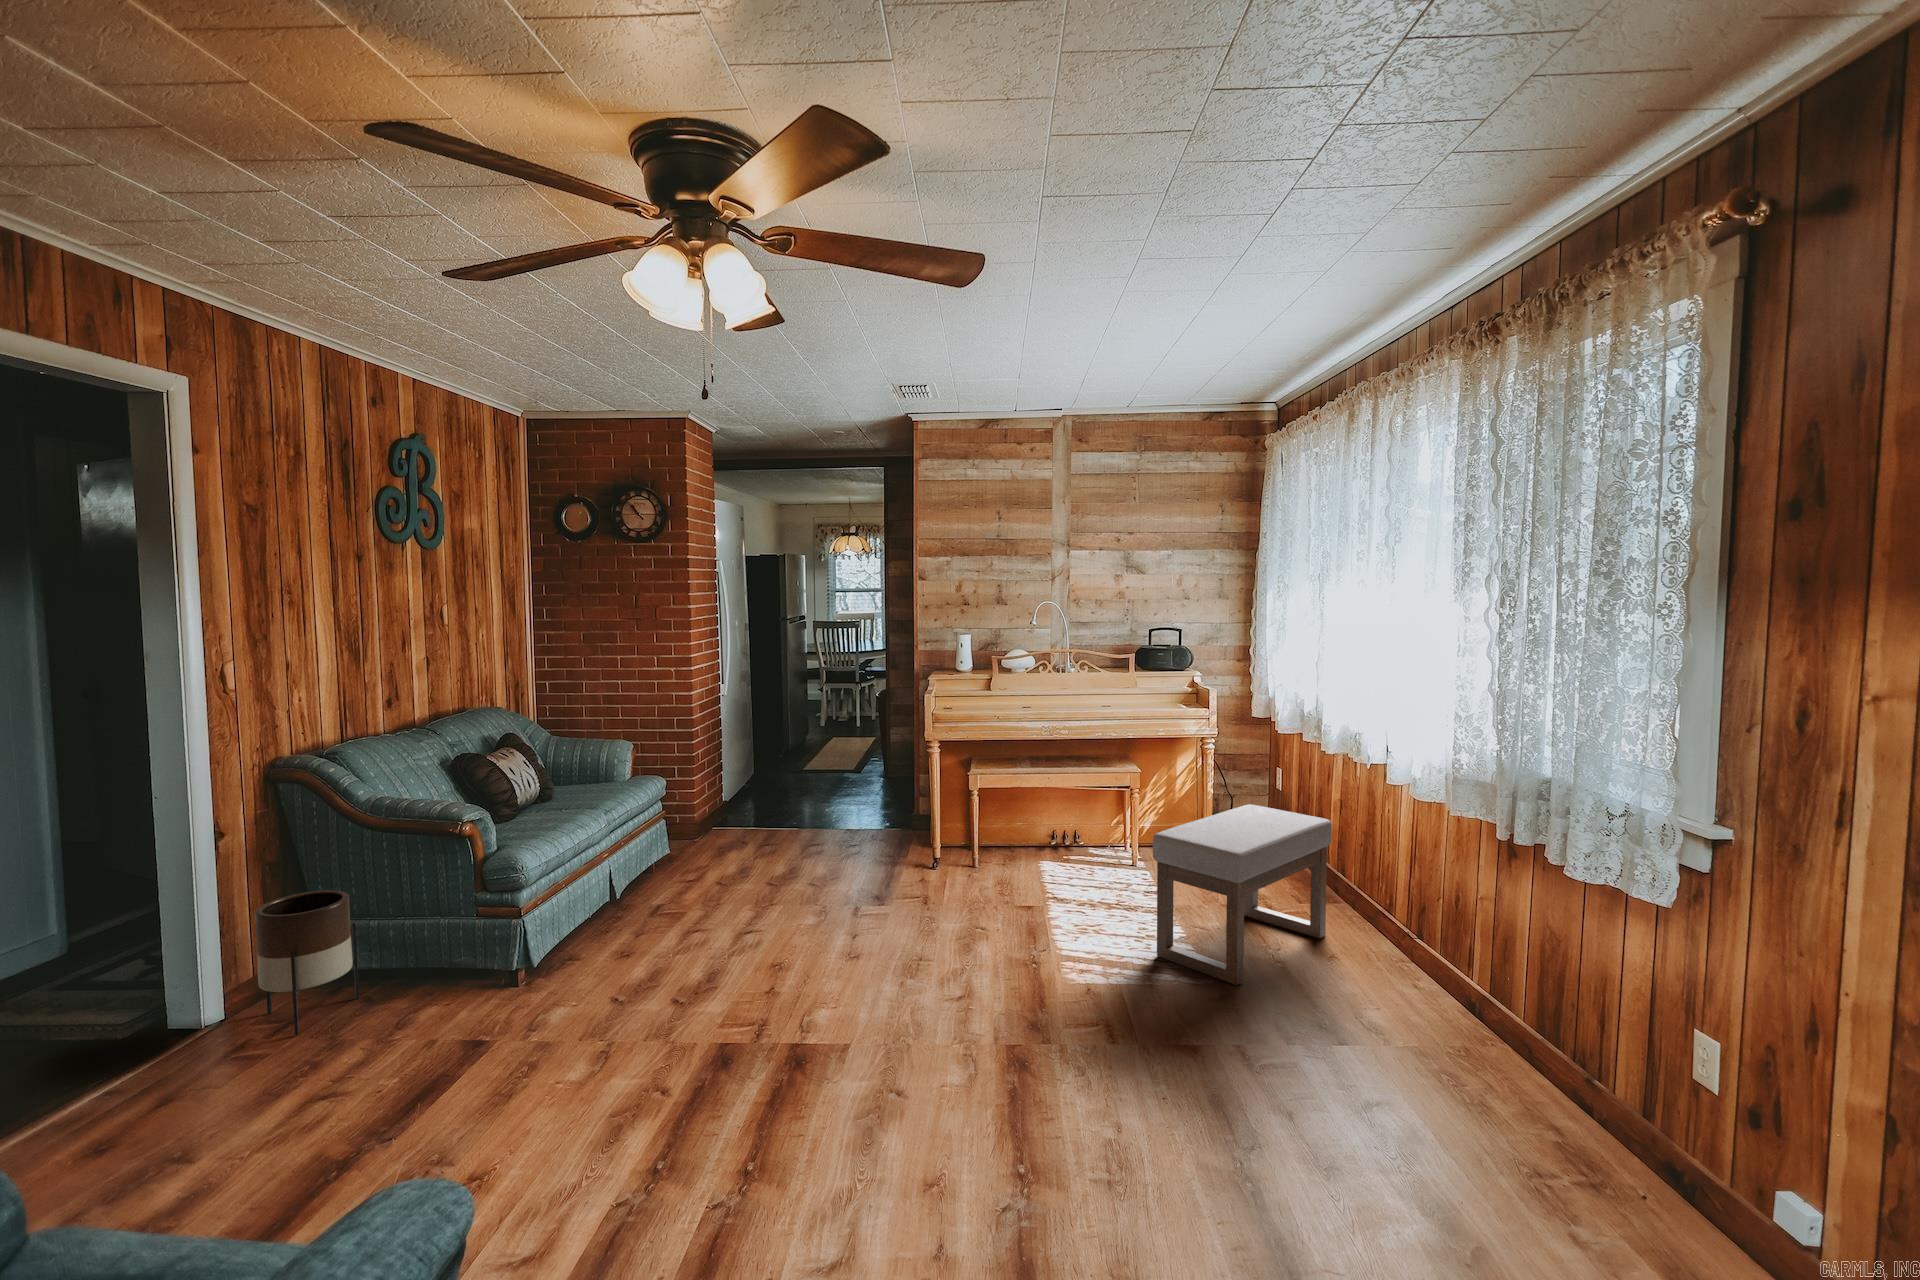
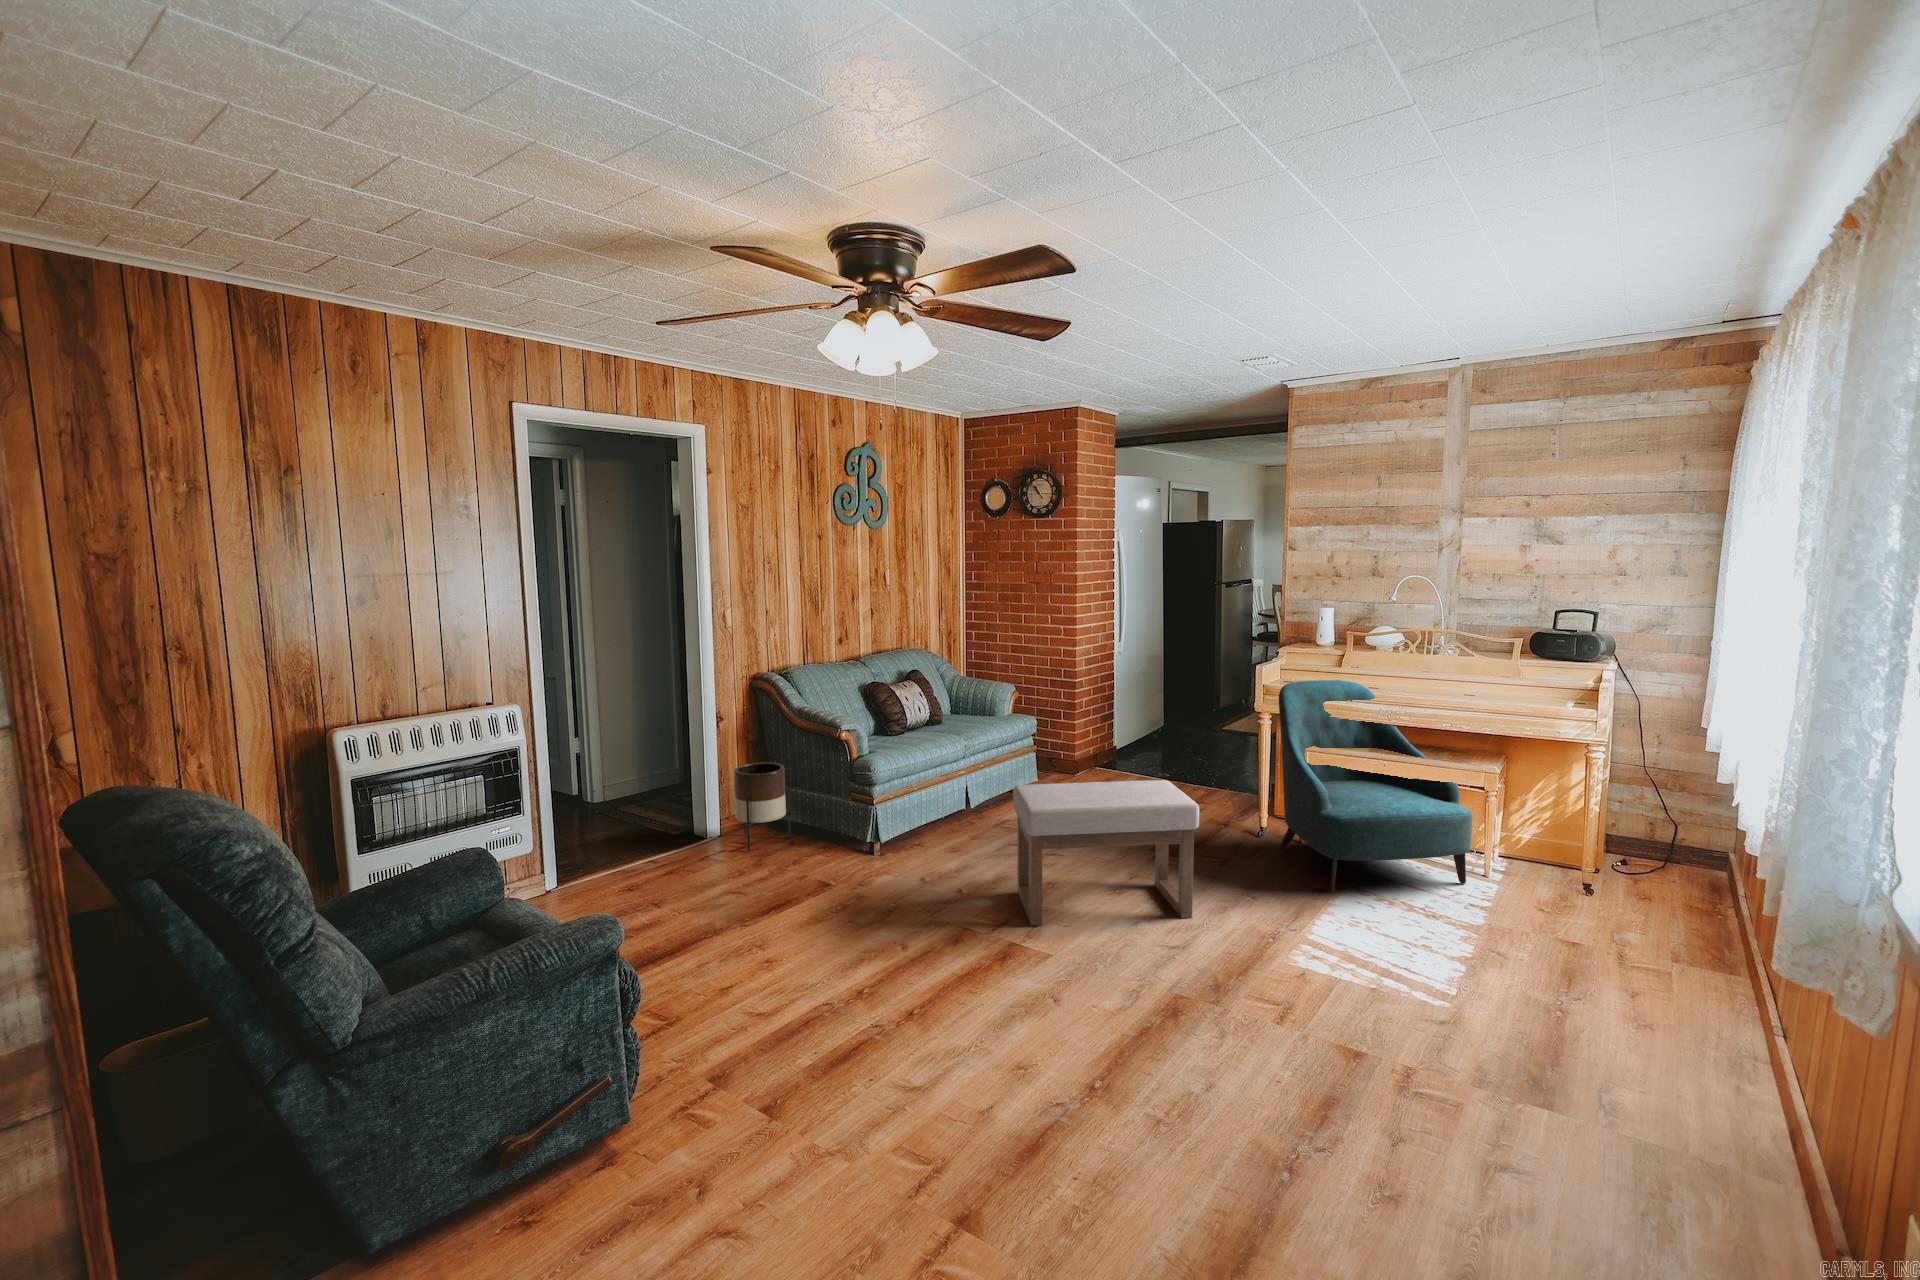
armchair: none [953,702,1131,905] -> present [1279,680,1472,892]
ottoman: present [1153,804,1332,985] -> present [1013,780,1199,926]

